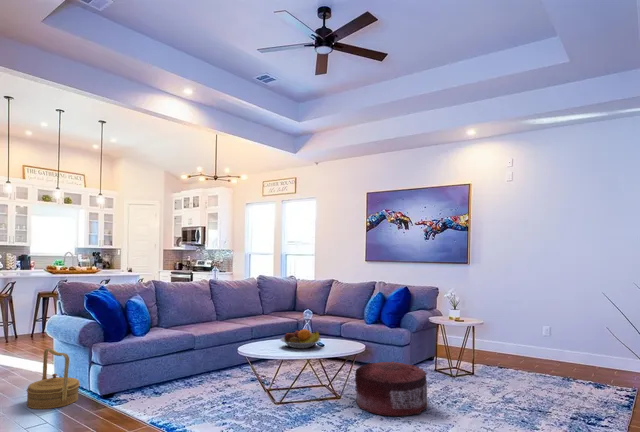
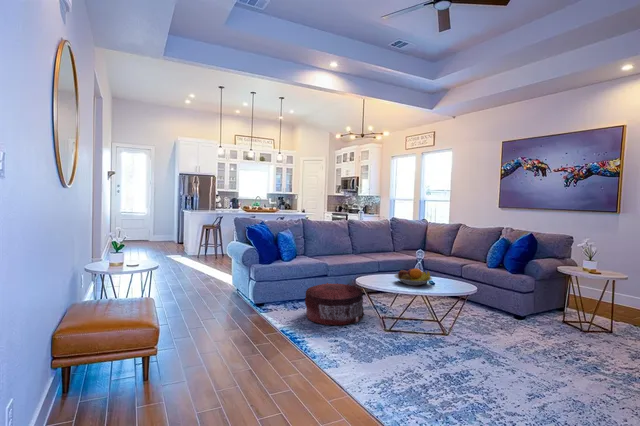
woven basket: present [27,348,80,409] -> none [208,266,243,309]
pouf: present [355,361,428,416] -> present [305,283,364,325]

